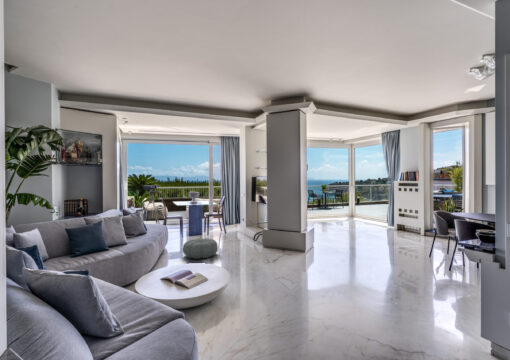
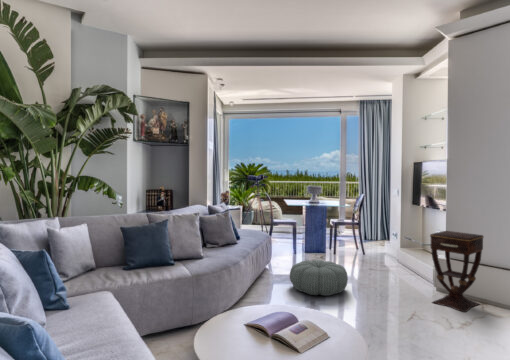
side table: none [260,215,284,255] -> present [430,231,484,312]

